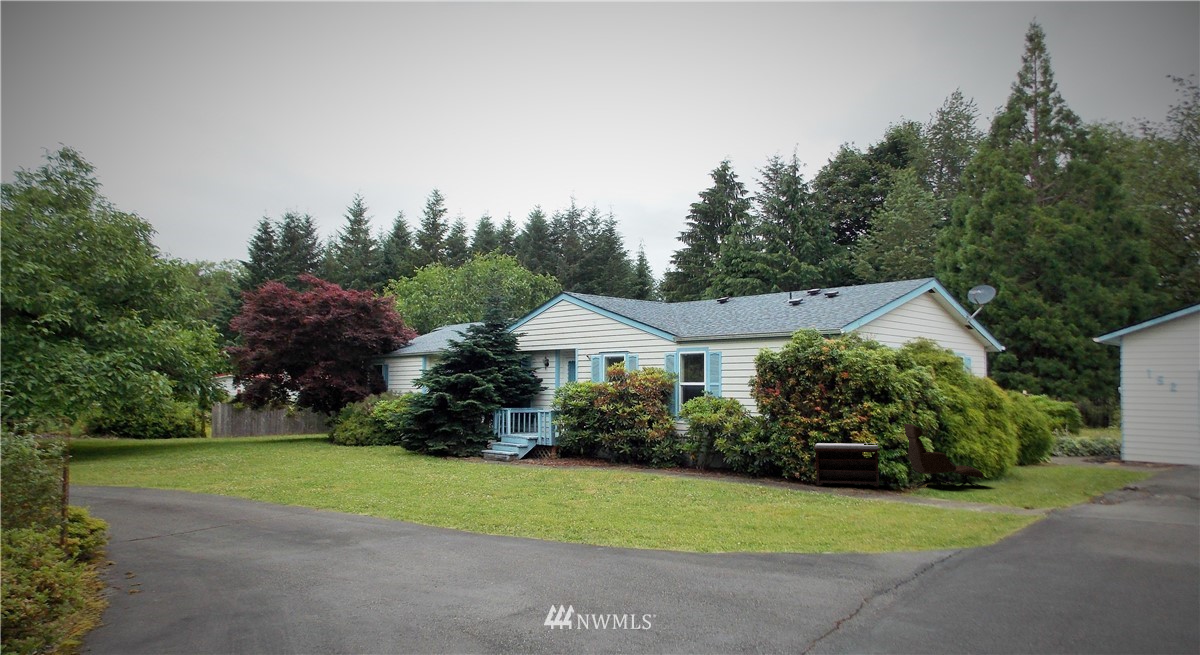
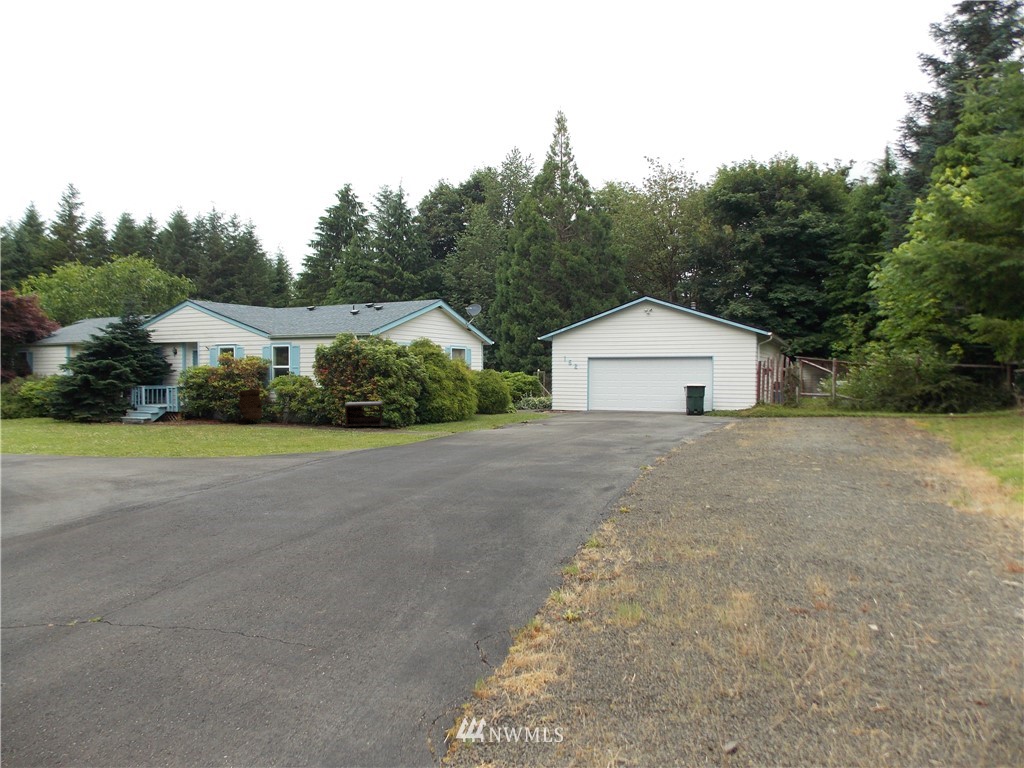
lounge chair: present [904,424,984,489] -> present [236,389,265,423]

